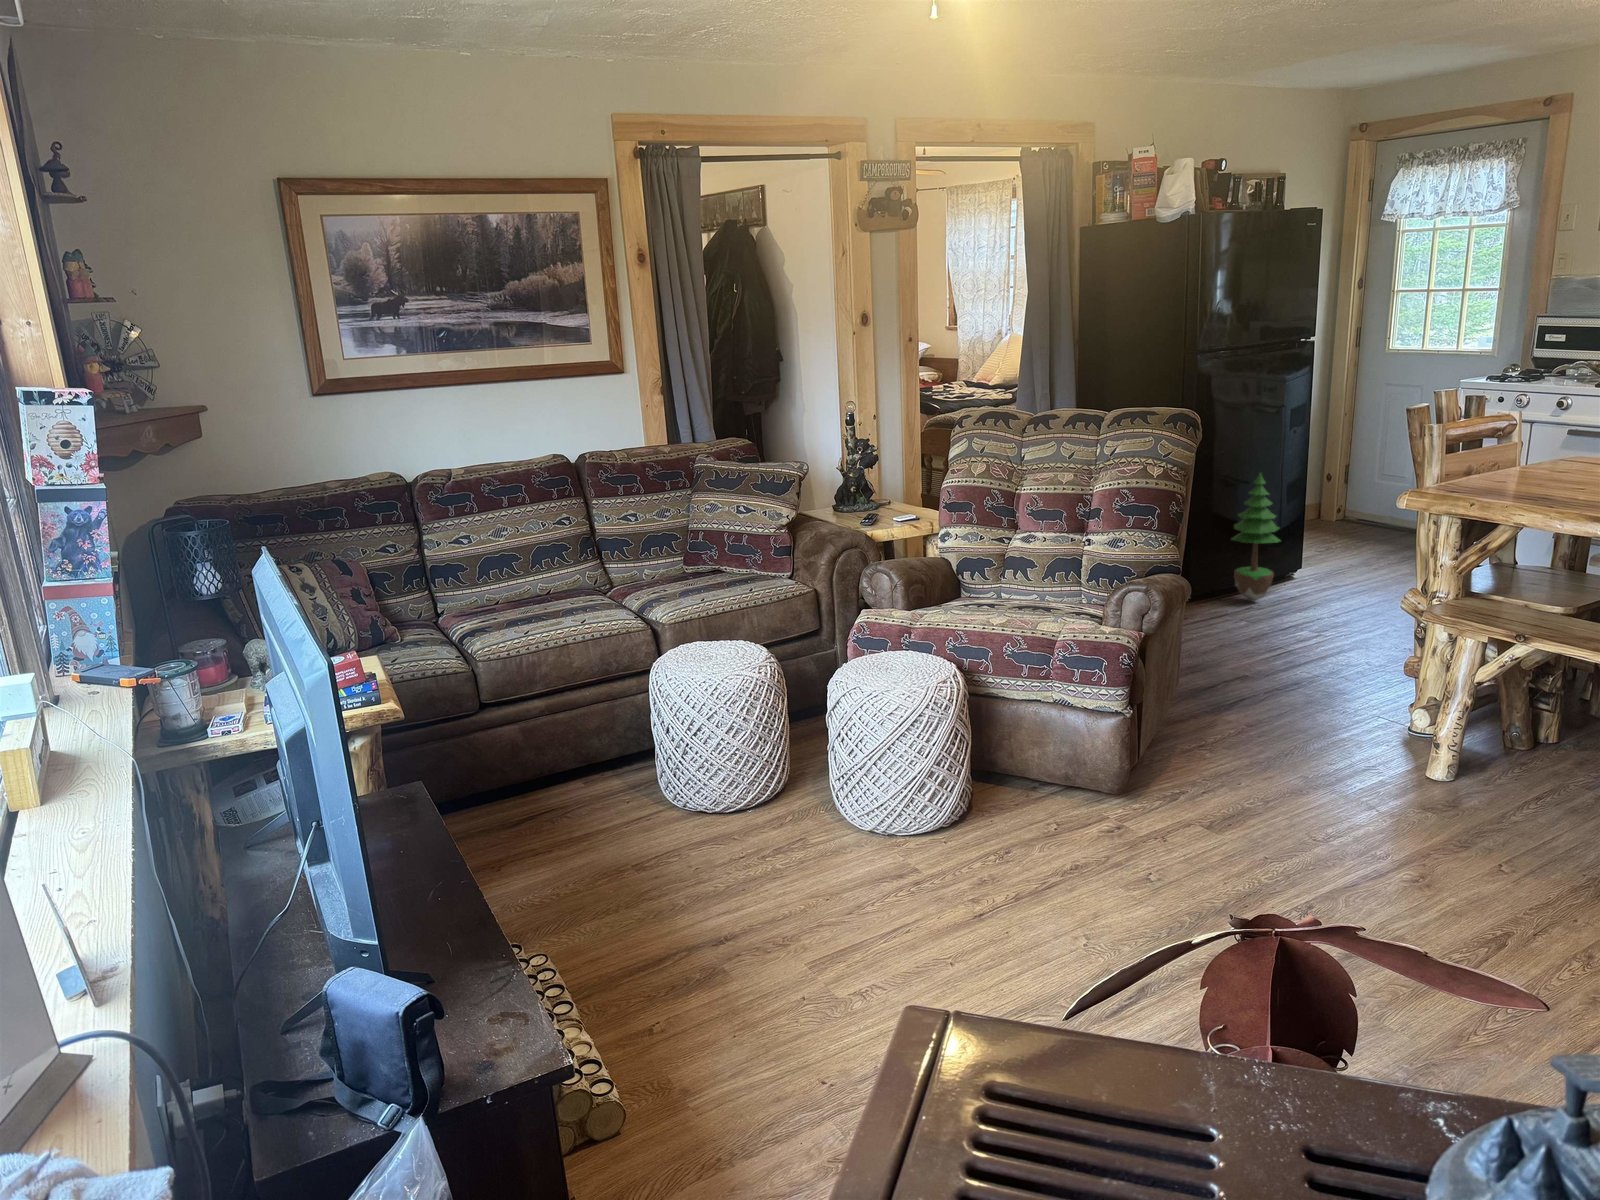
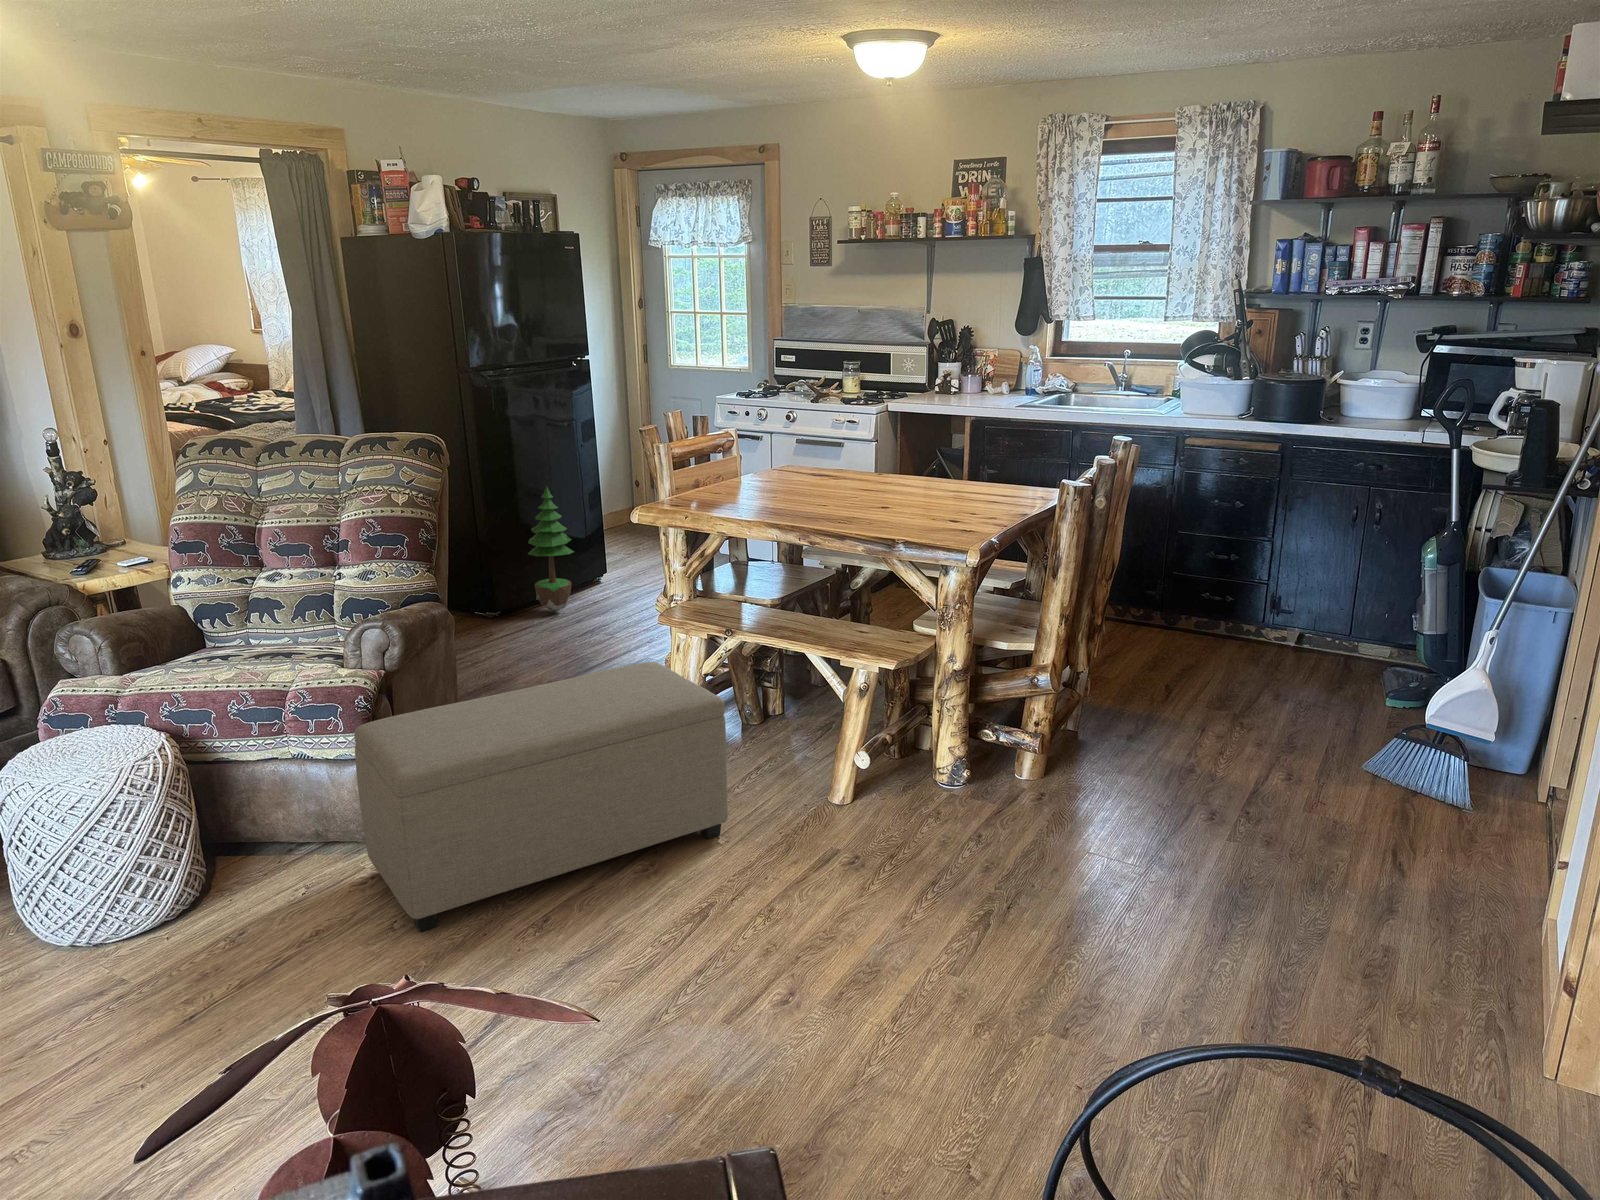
ottoman: none [1113,658,1526,886] -> present [354,662,728,932]

